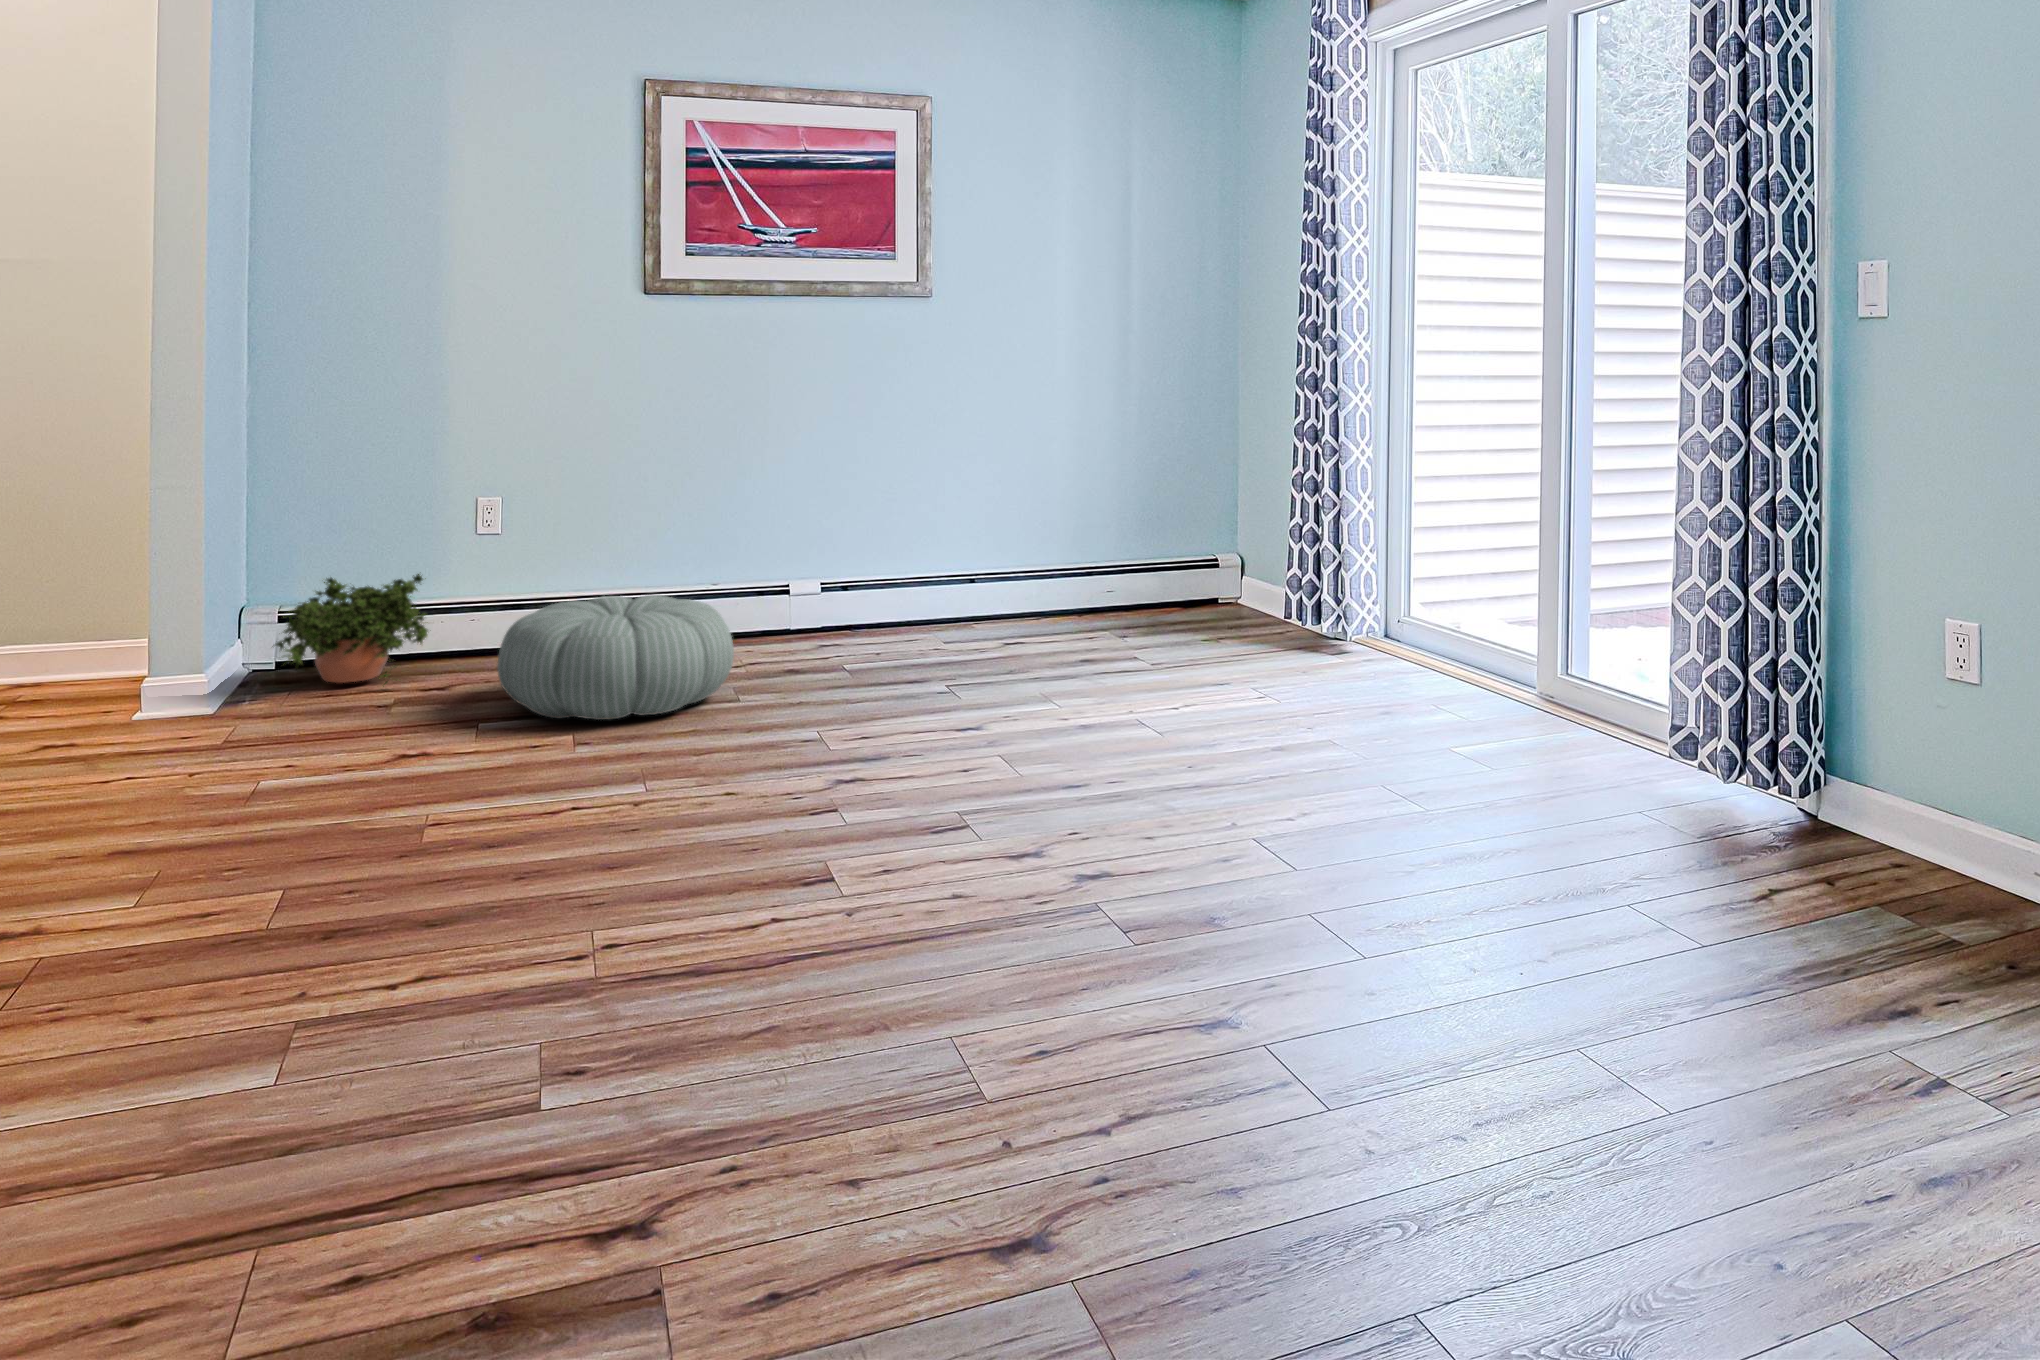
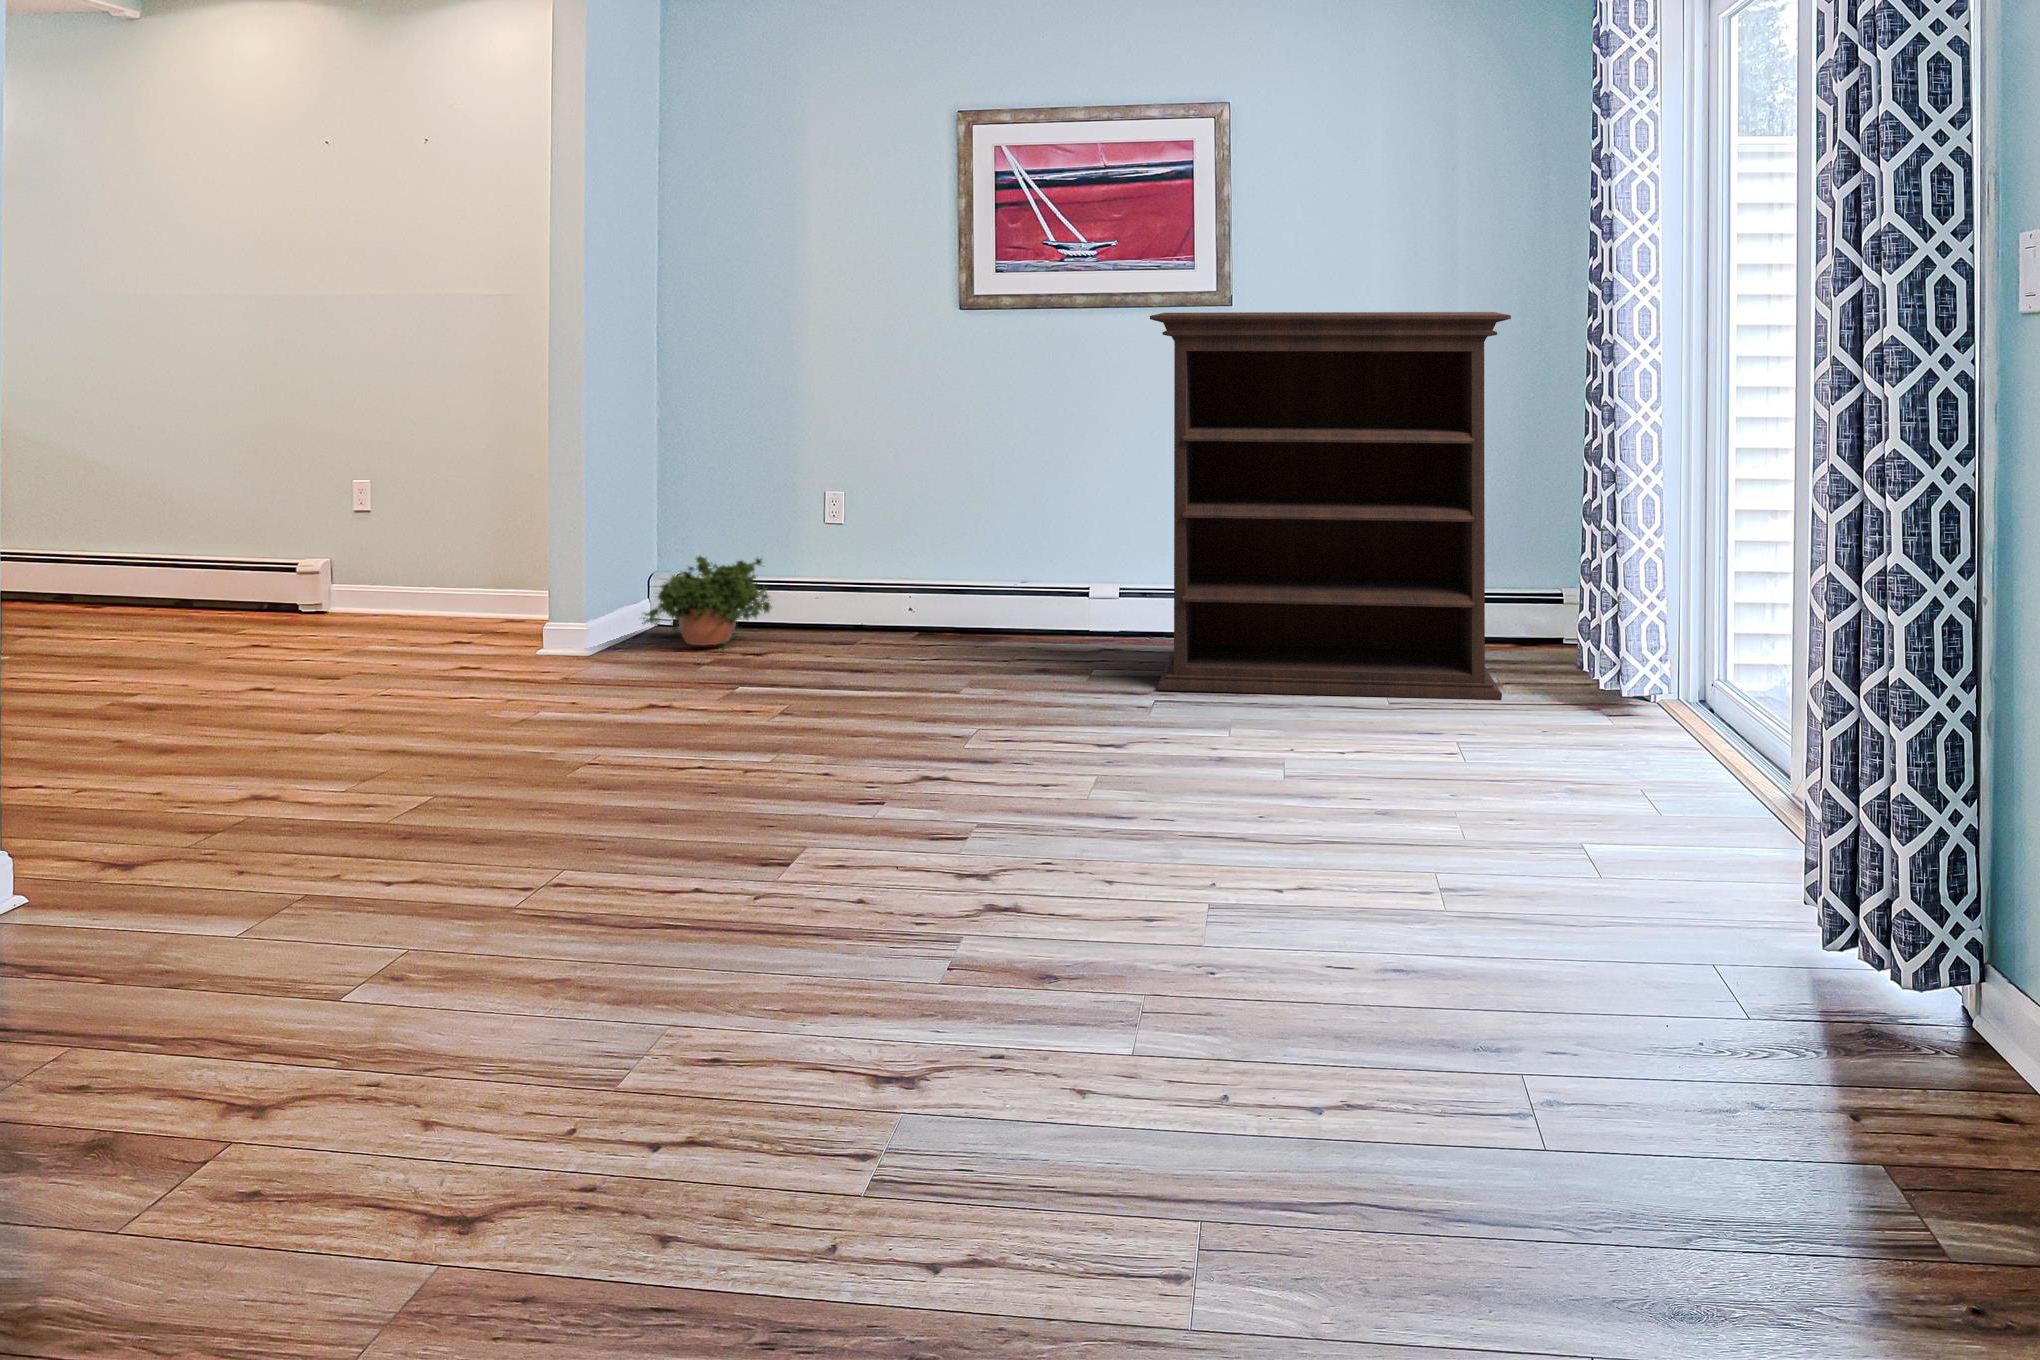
bookshelf: none [893,303,1238,674] -> present [1150,312,1511,700]
pouf: present [497,595,734,720] -> none [764,589,967,699]

